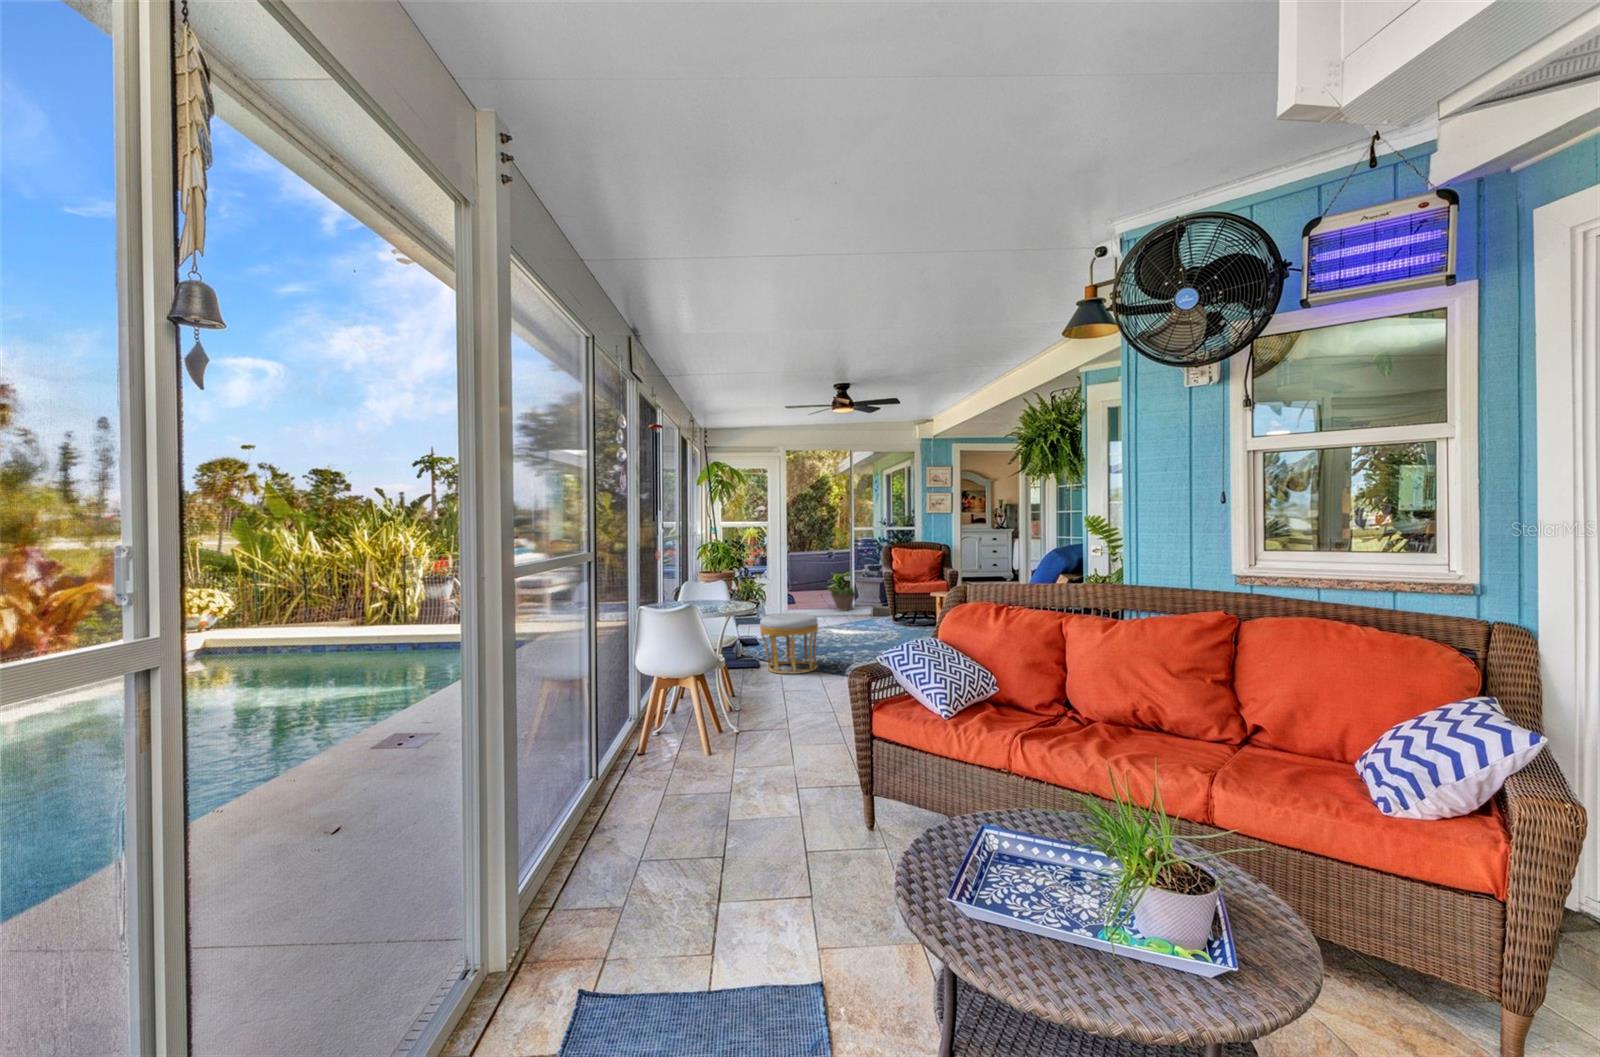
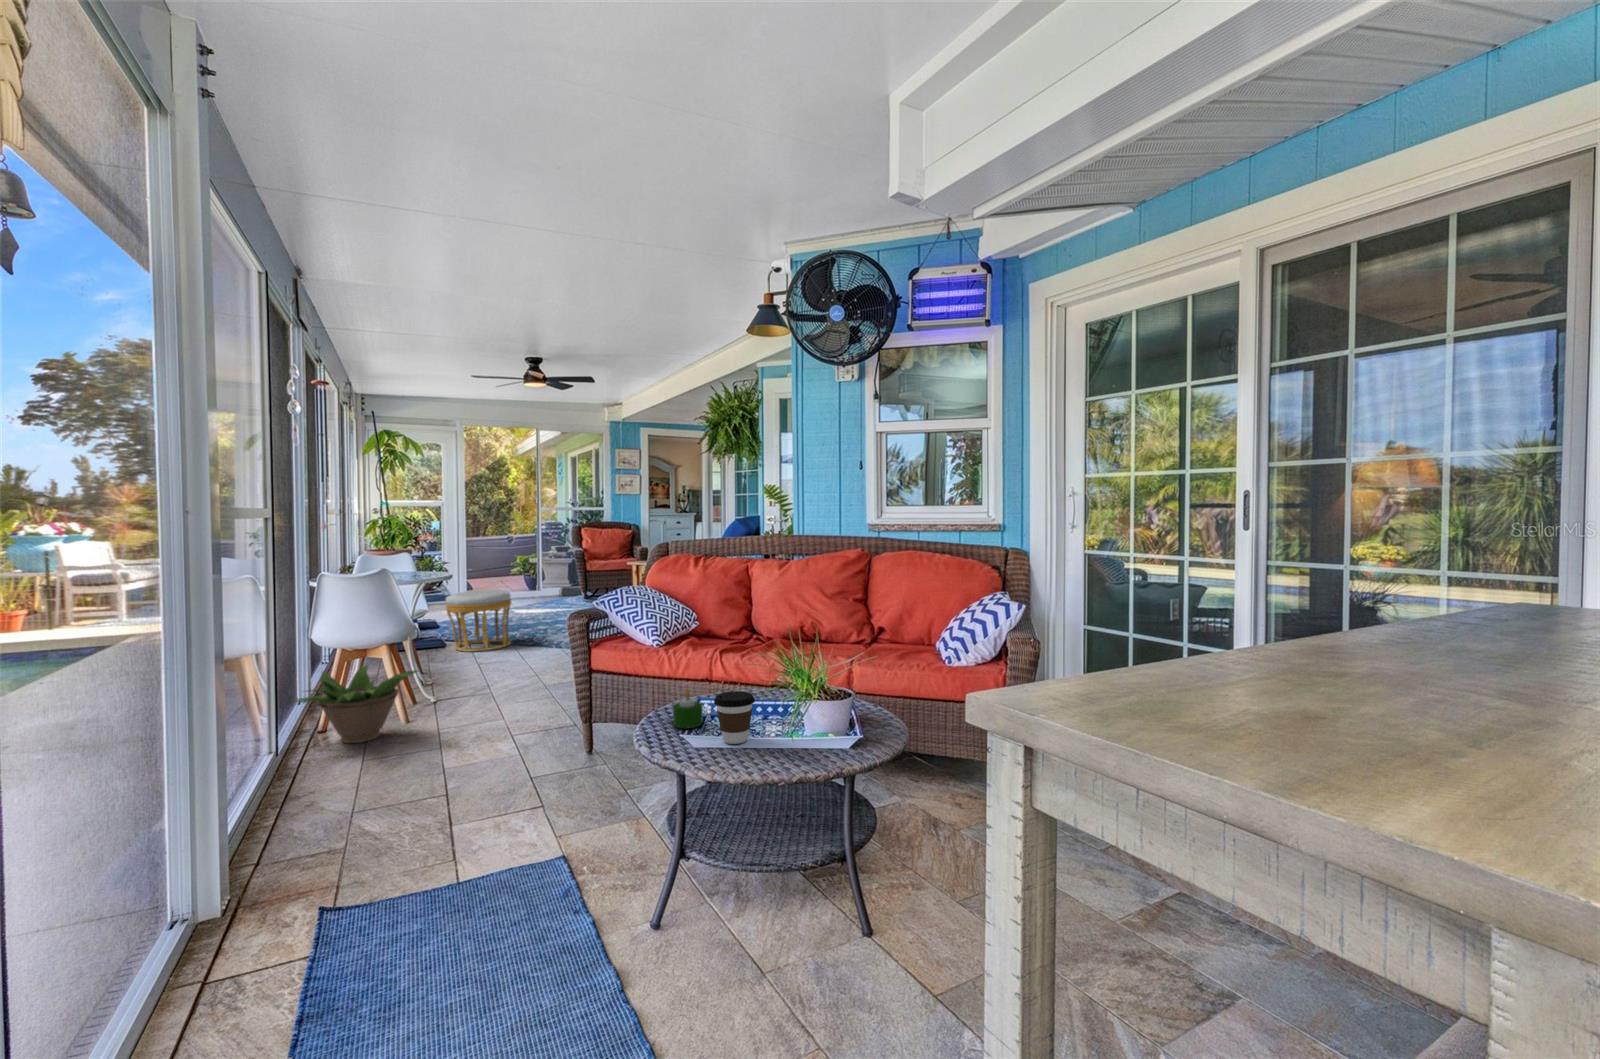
decorative plant: present [826,586,858,611] -> present [294,665,417,743]
candle: none [946,825,986,882] -> present [673,690,703,728]
coffee cup: none [999,847,1060,932] -> present [714,691,755,744]

